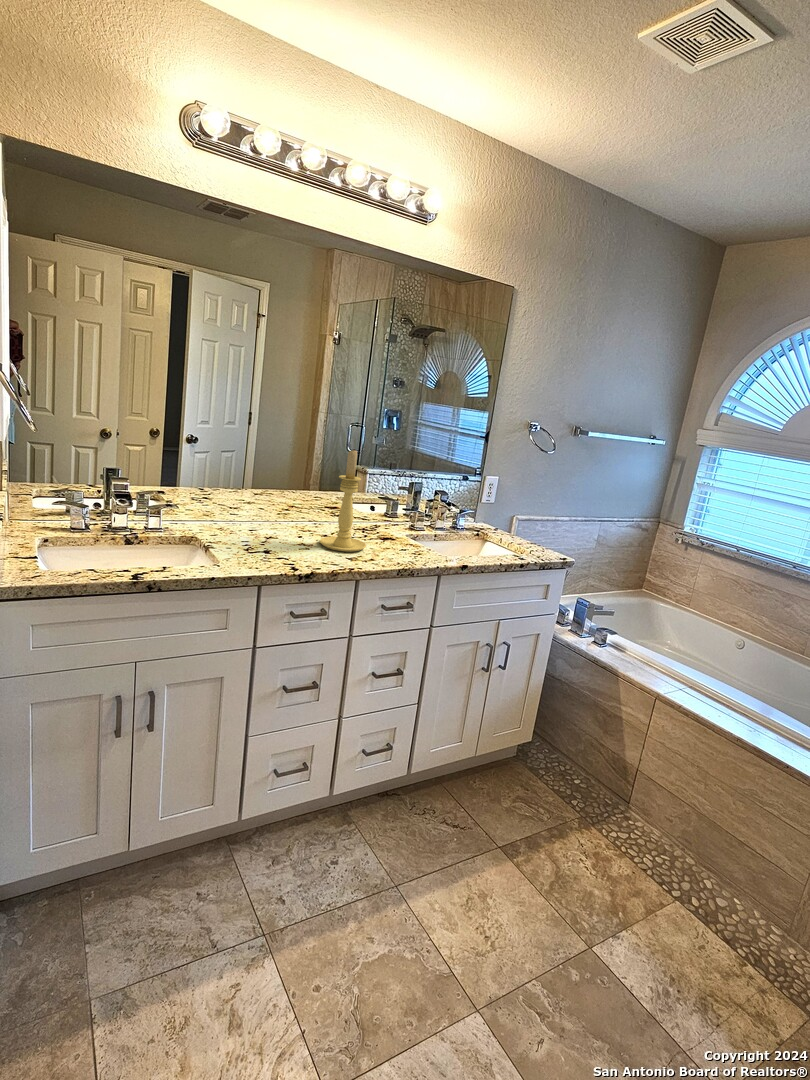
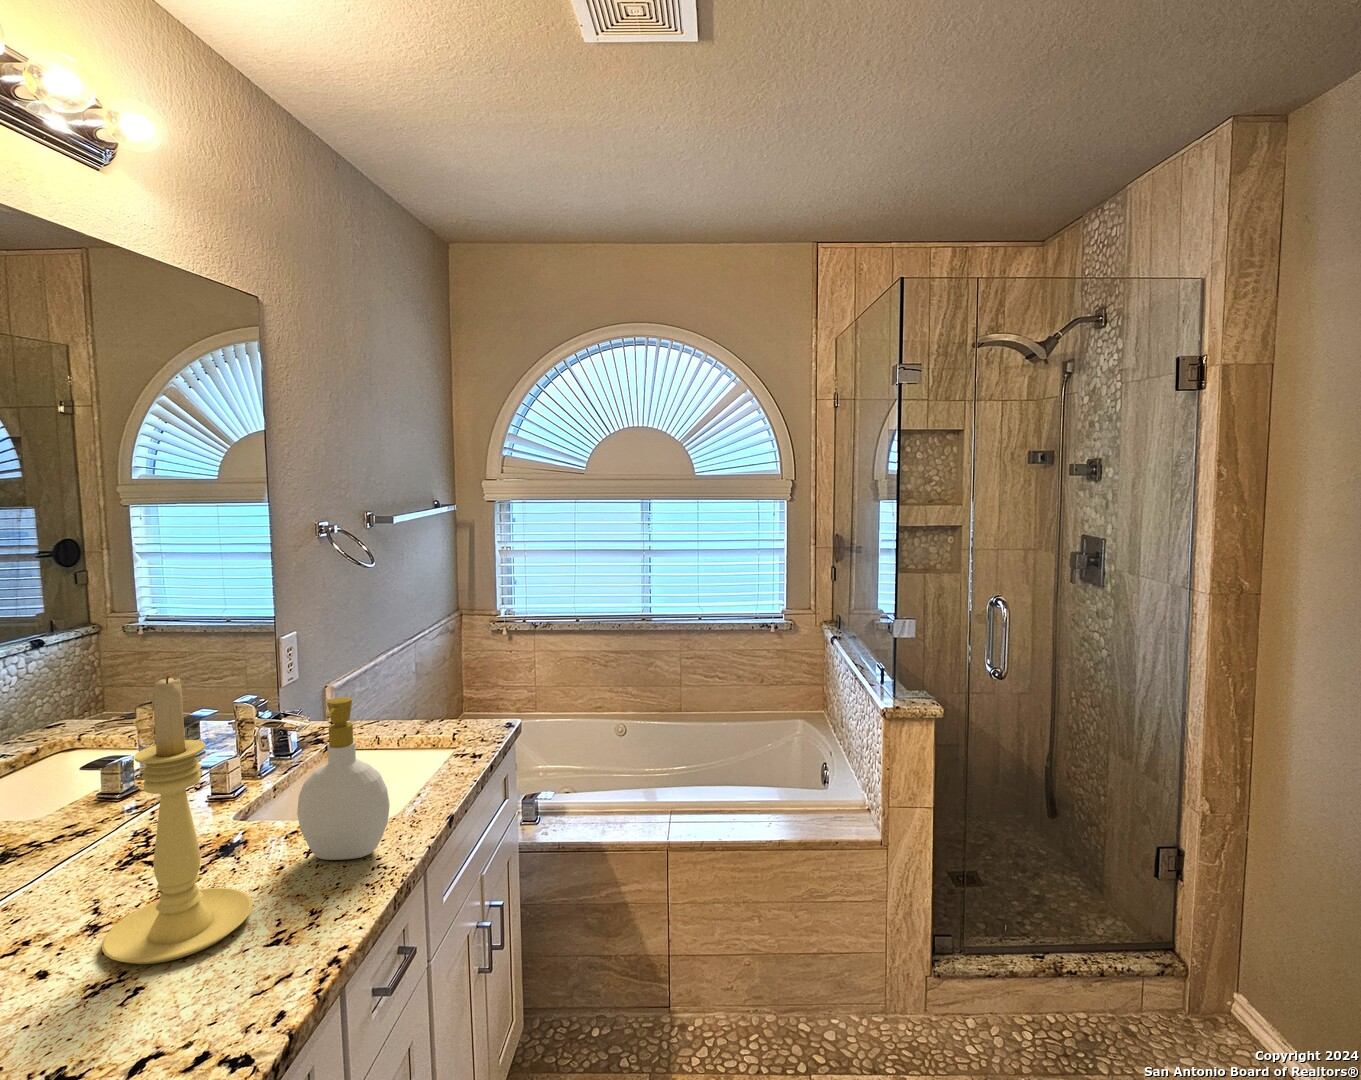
soap bottle: none [398,484,429,559] -> present [297,697,390,860]

